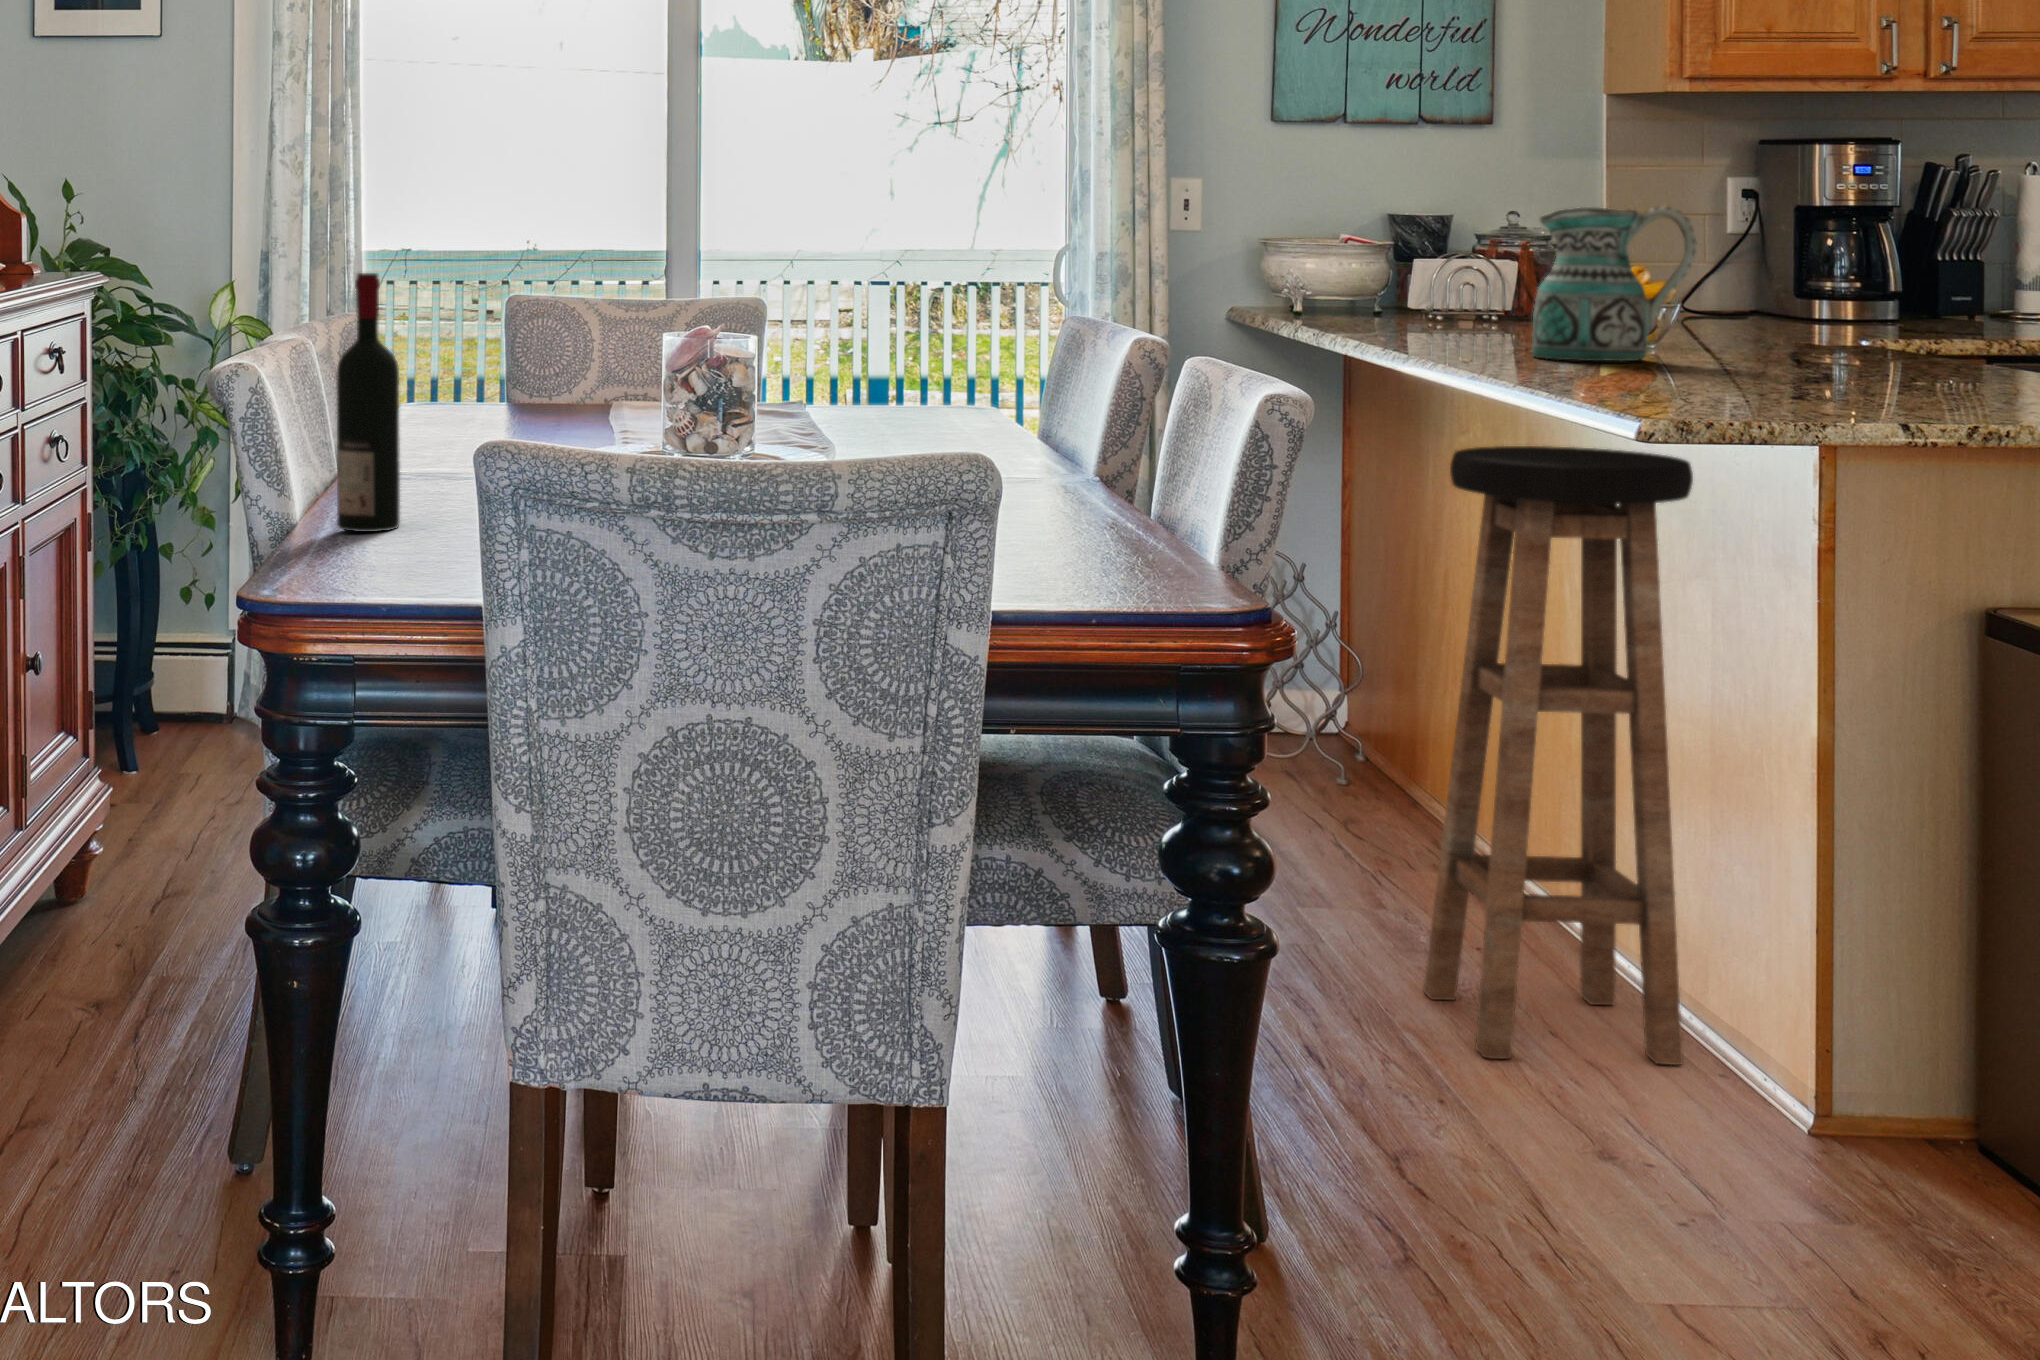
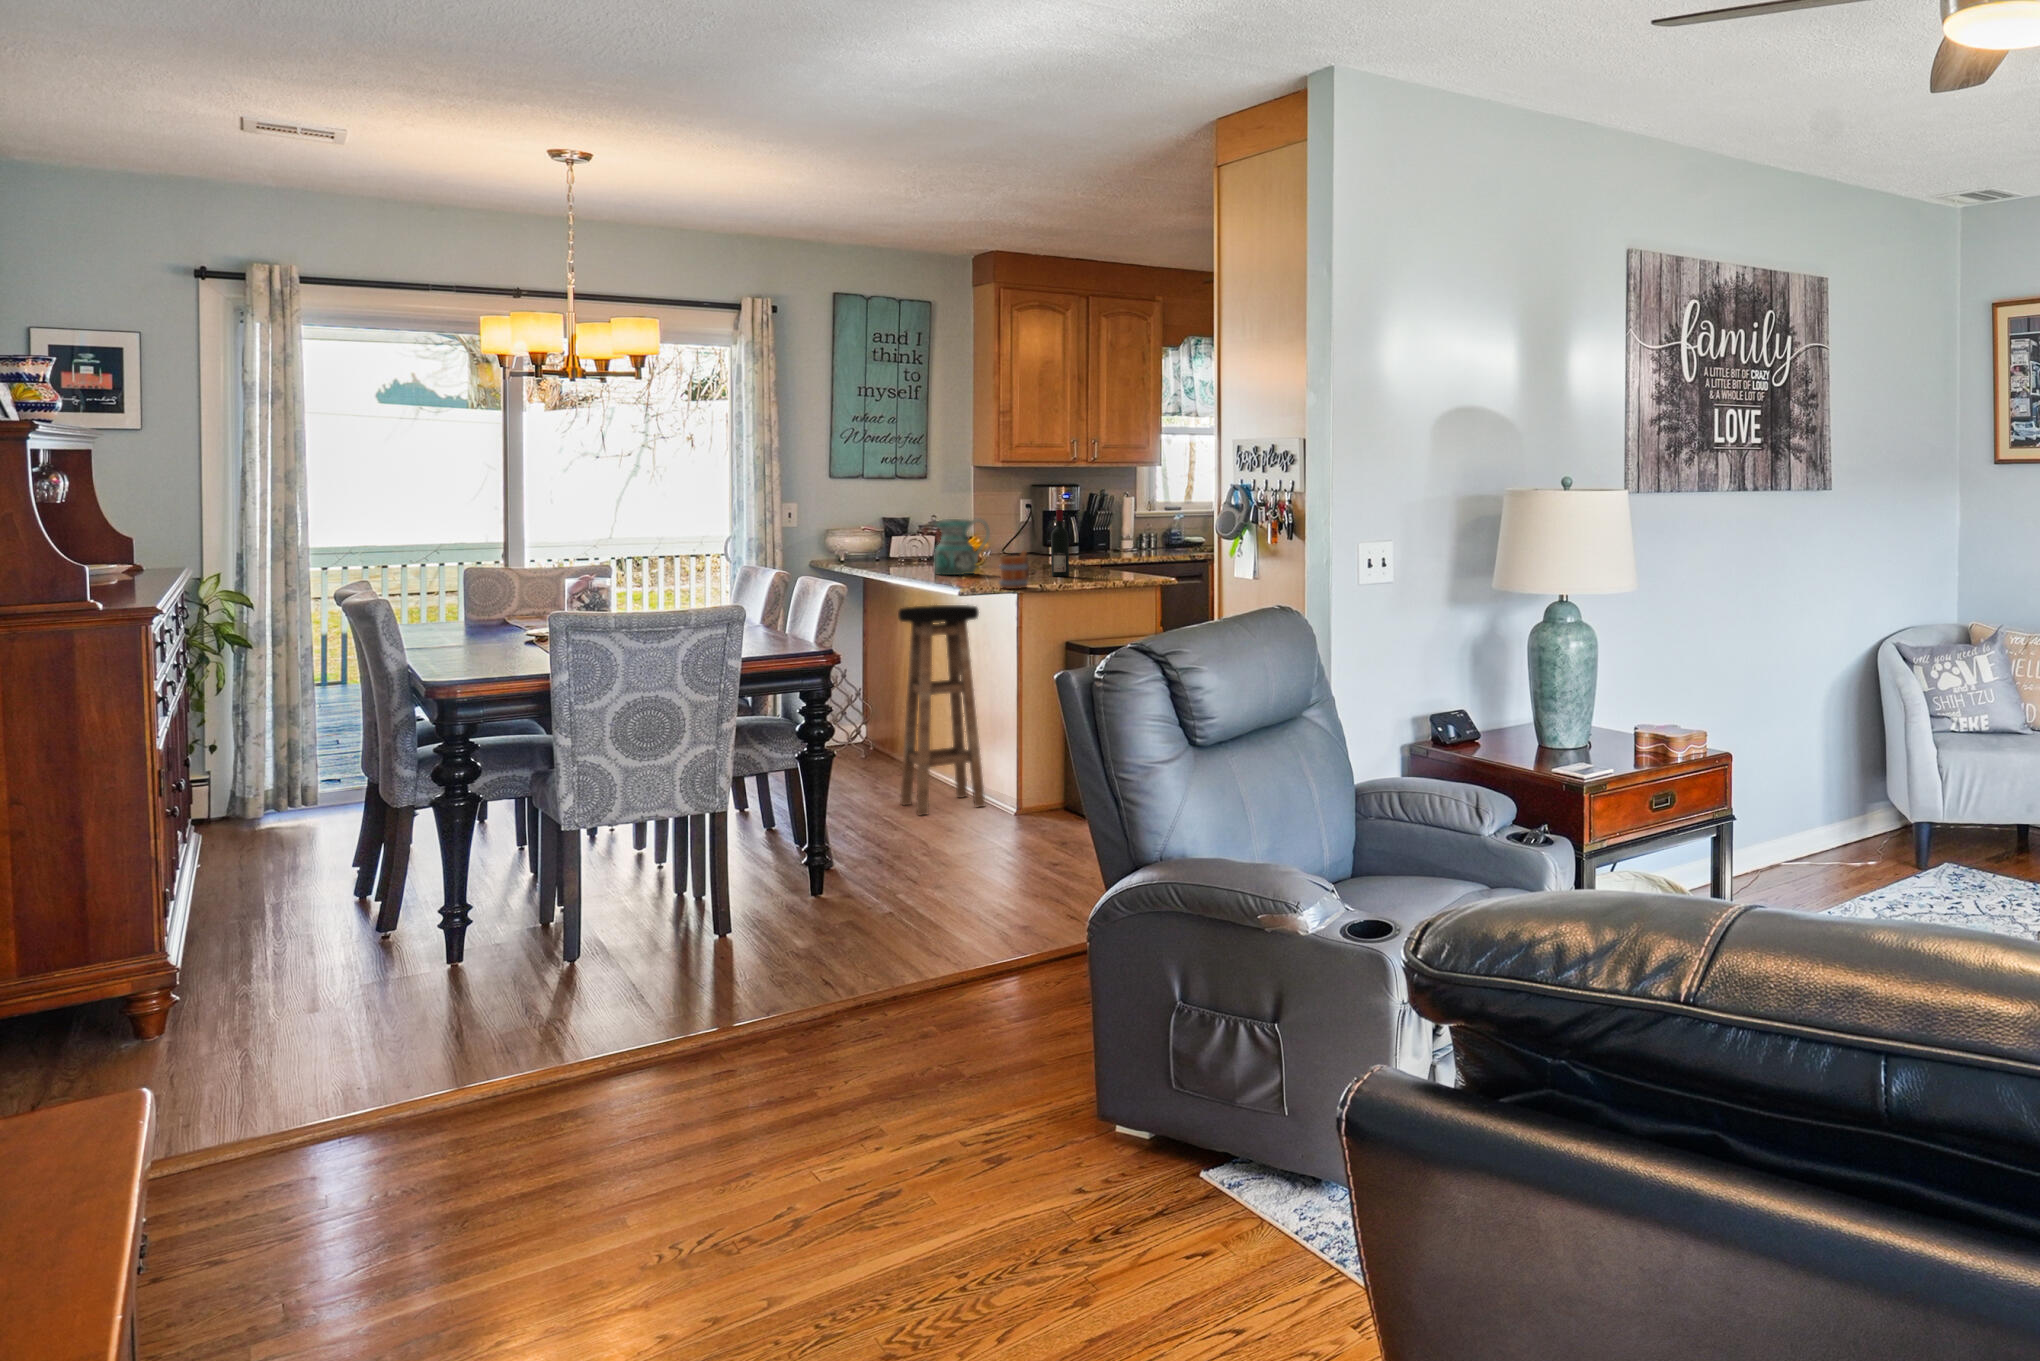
wine bottle: present [336,273,400,532] -> present [1051,509,1069,576]
mug: none [1767,293,1871,414] -> present [999,551,1029,589]

